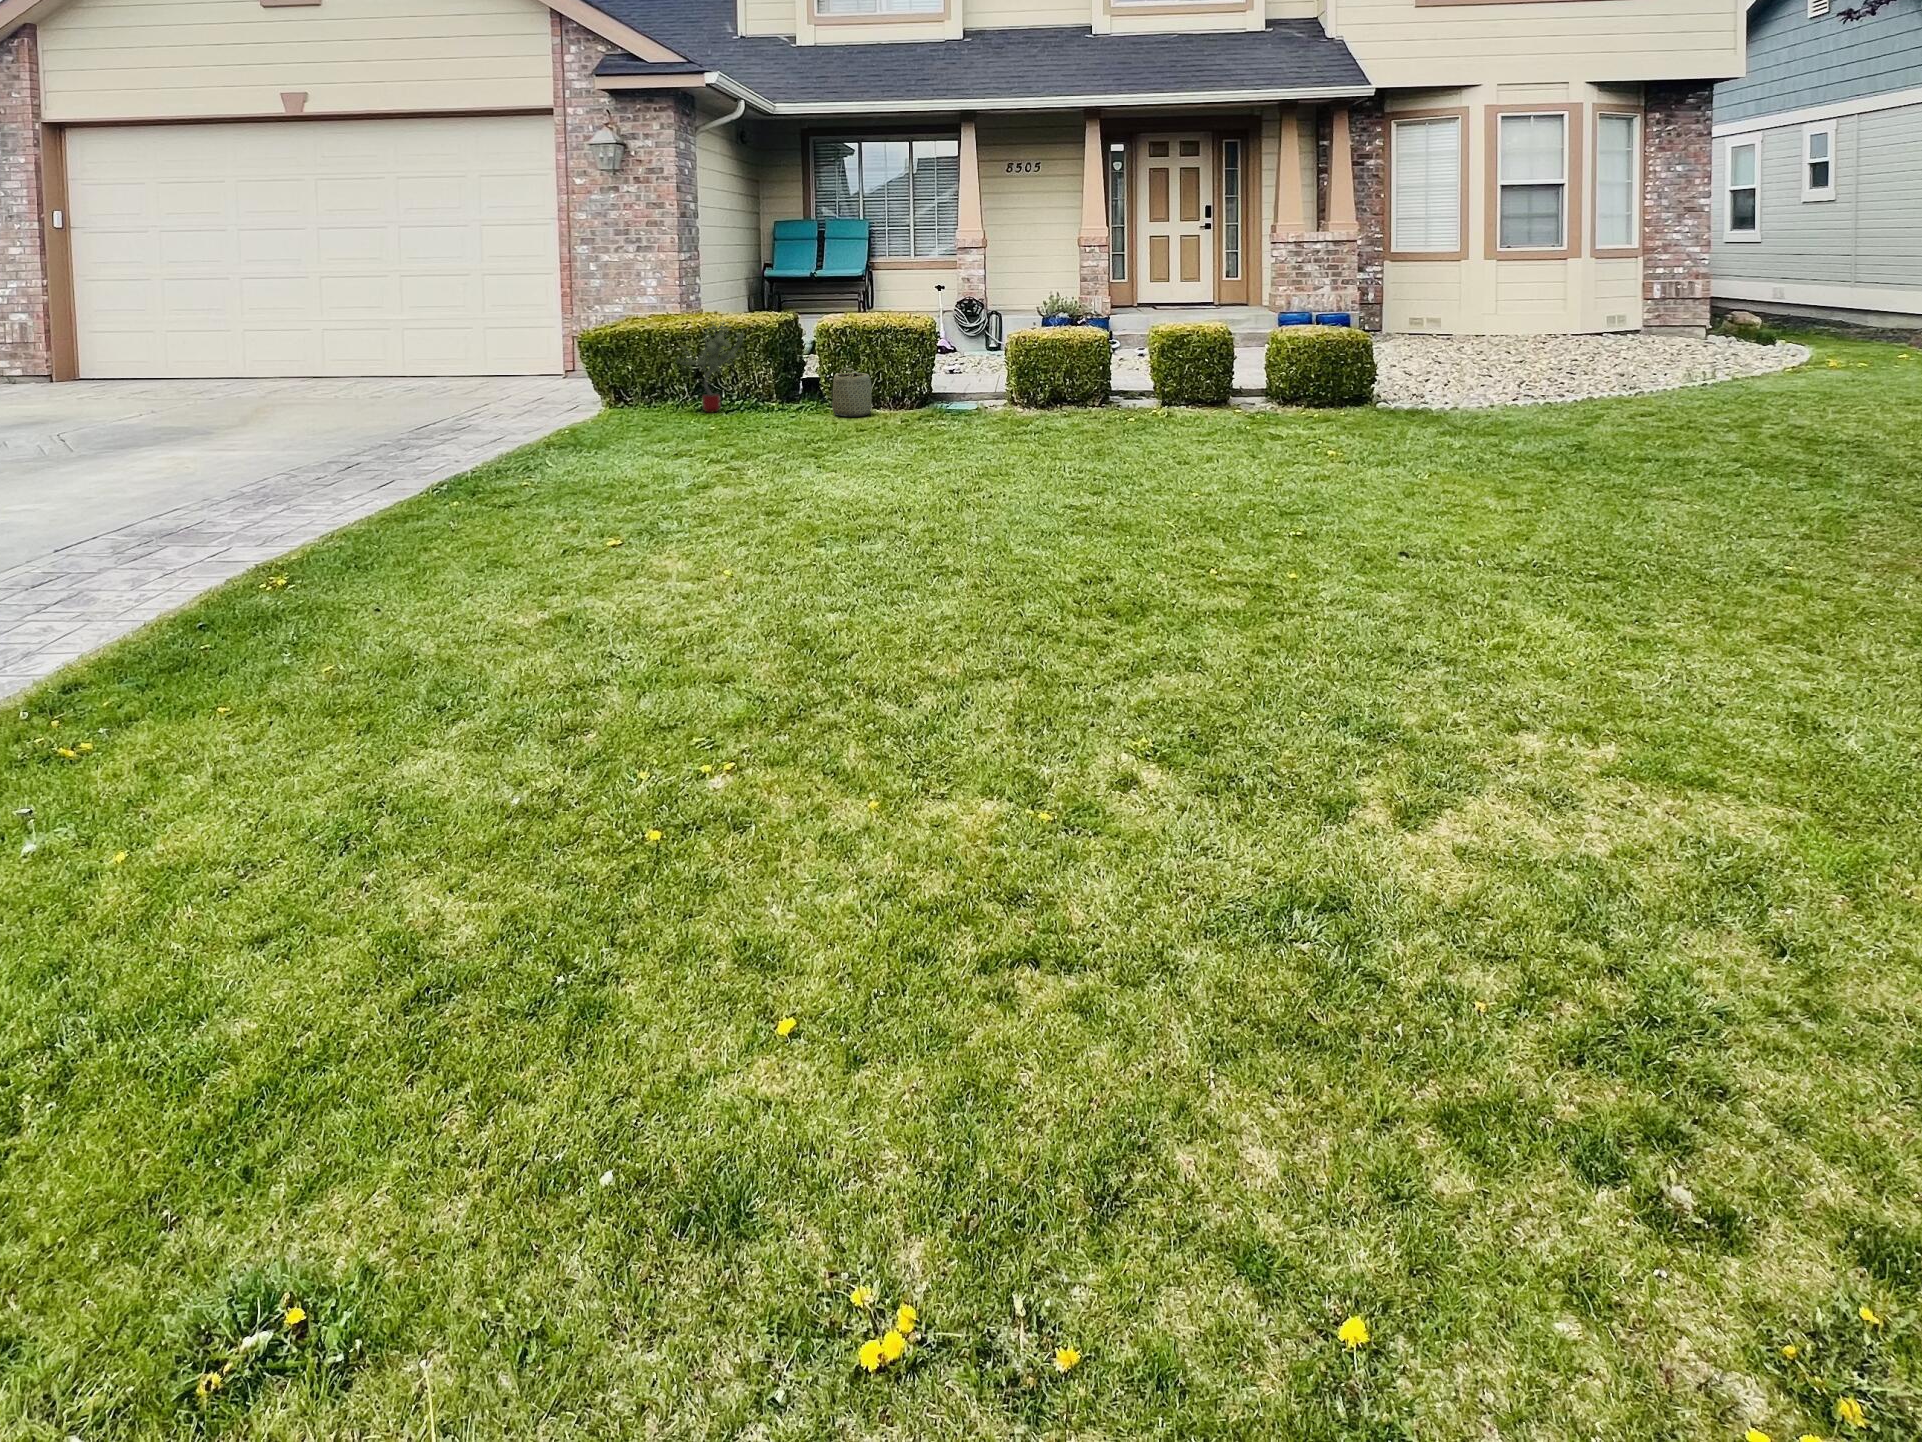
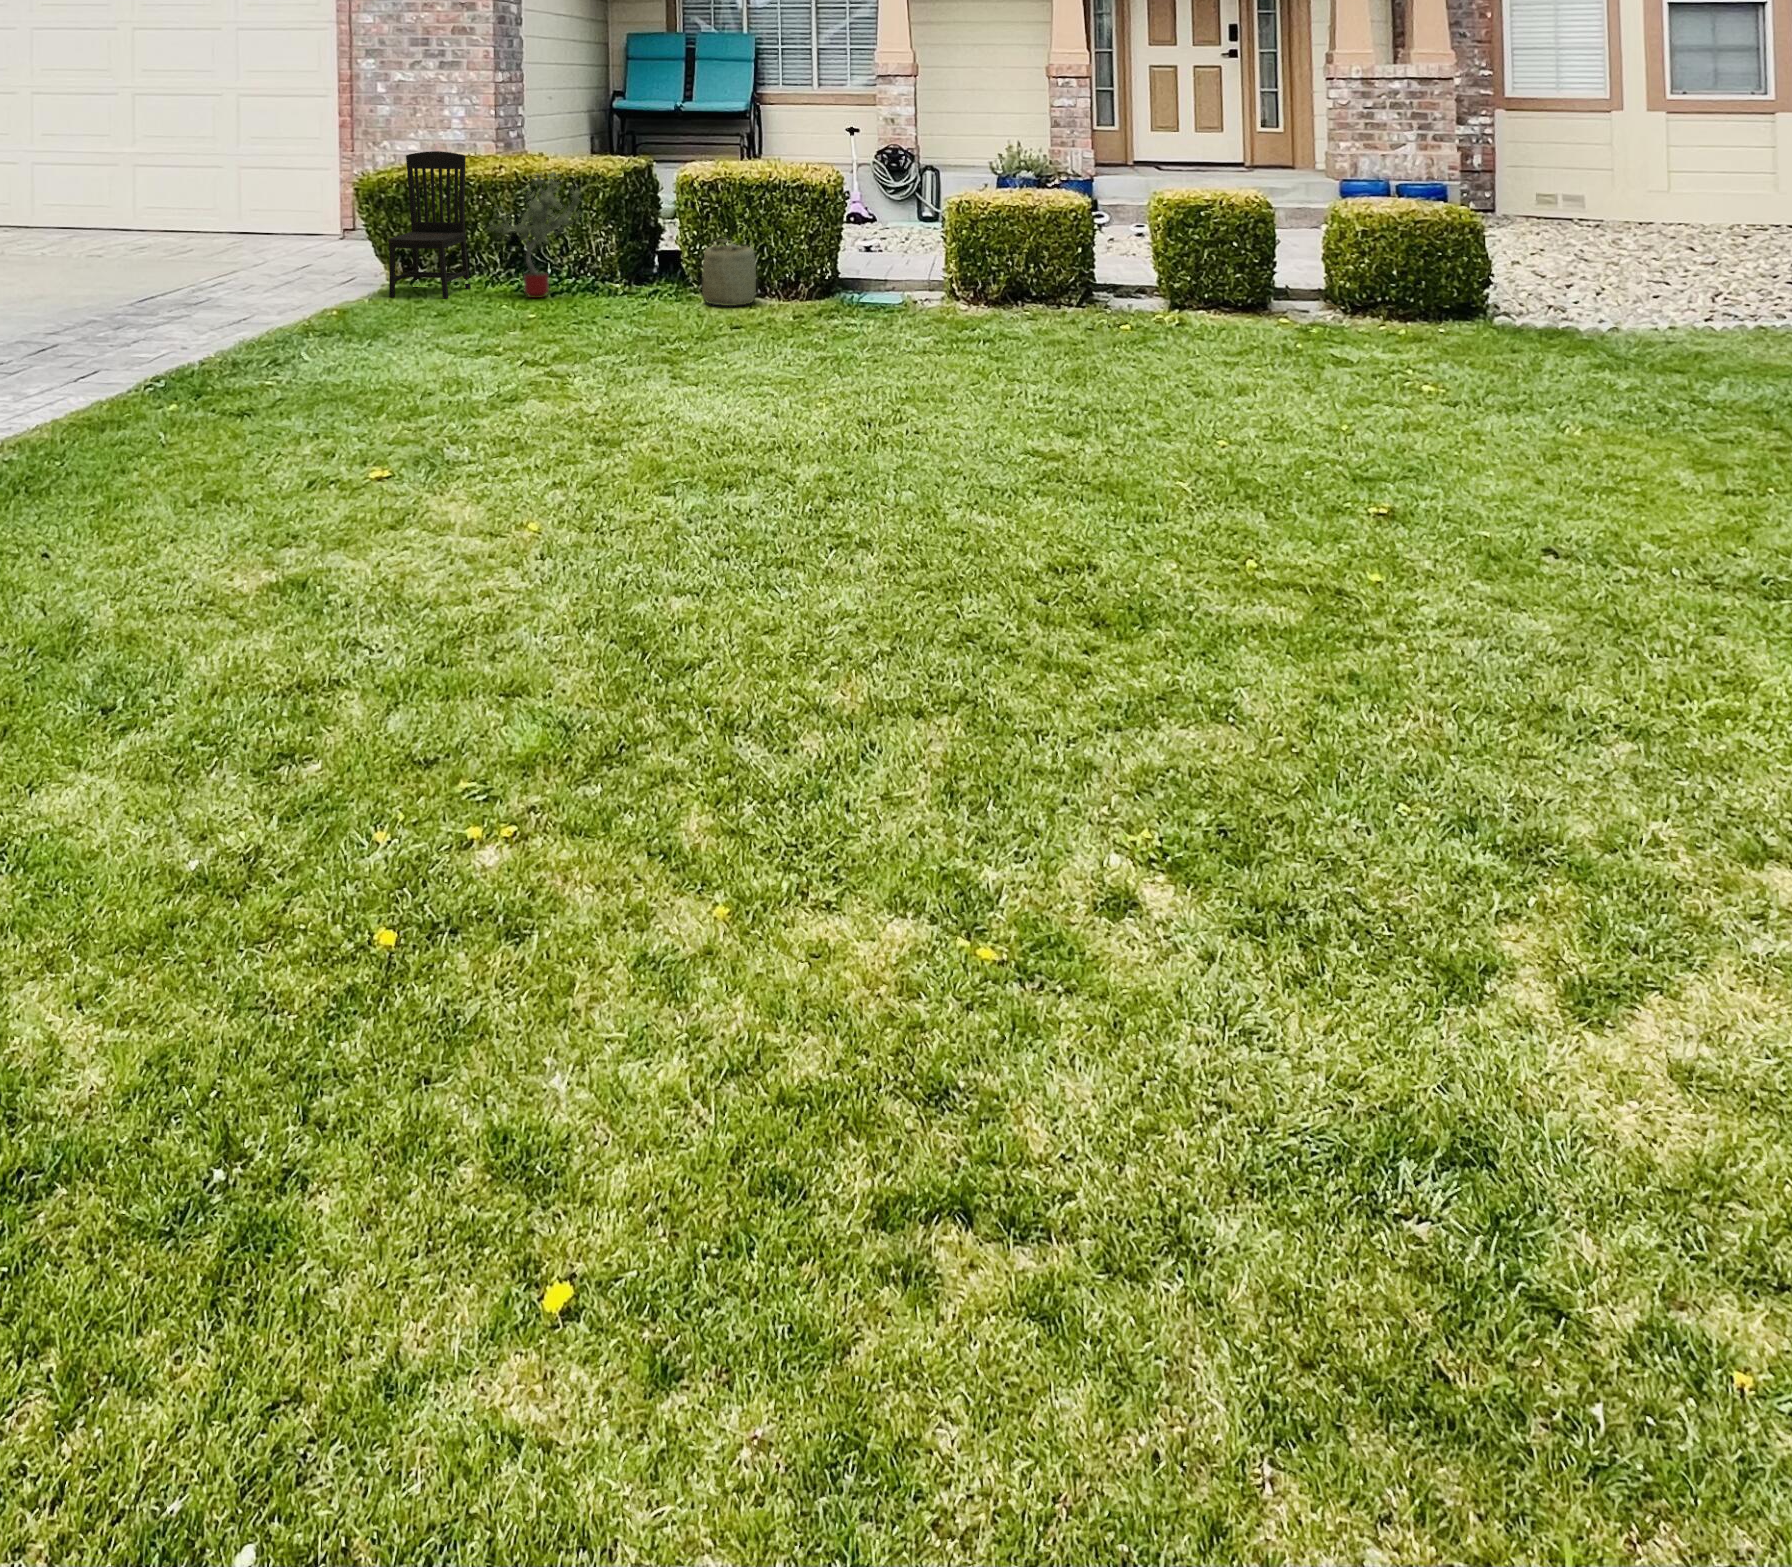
chair: none [604,307,663,413] -> present [388,151,471,299]

